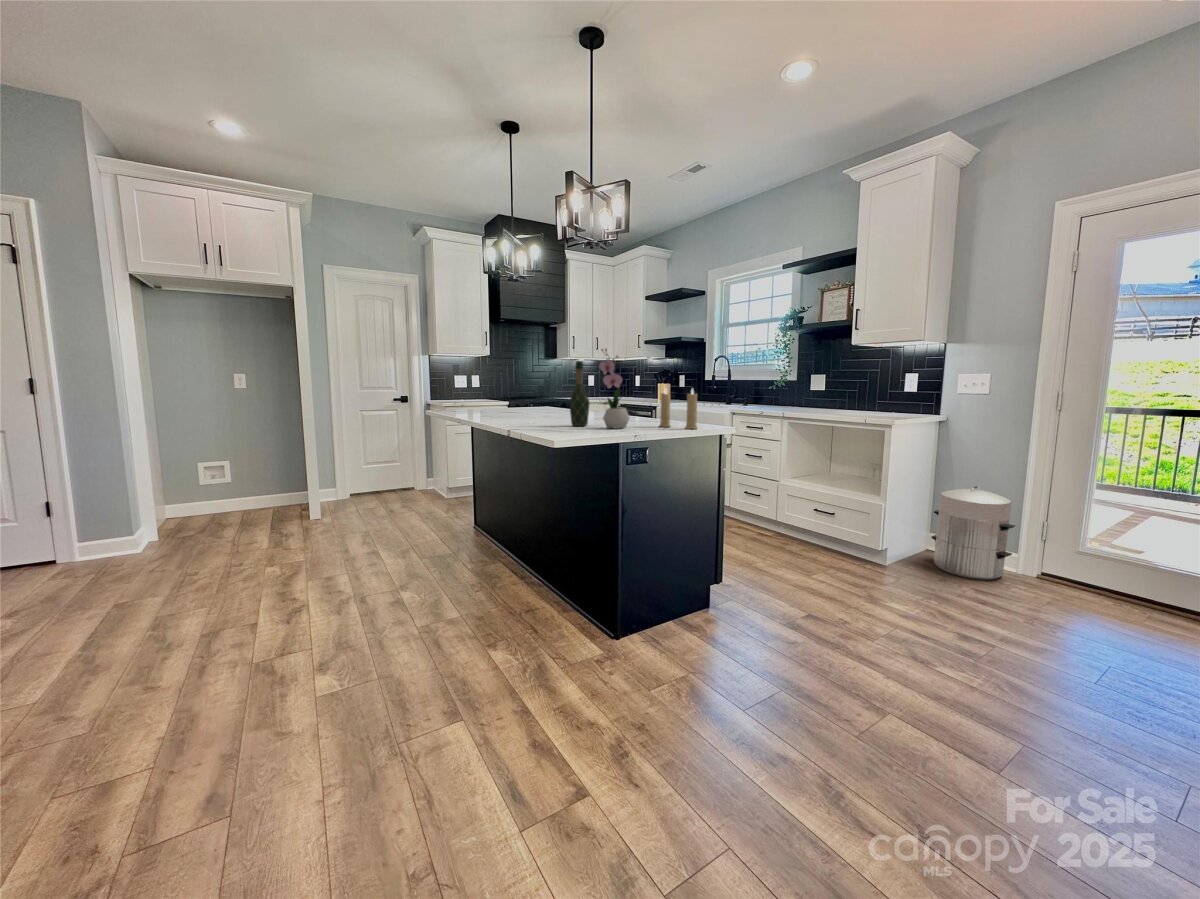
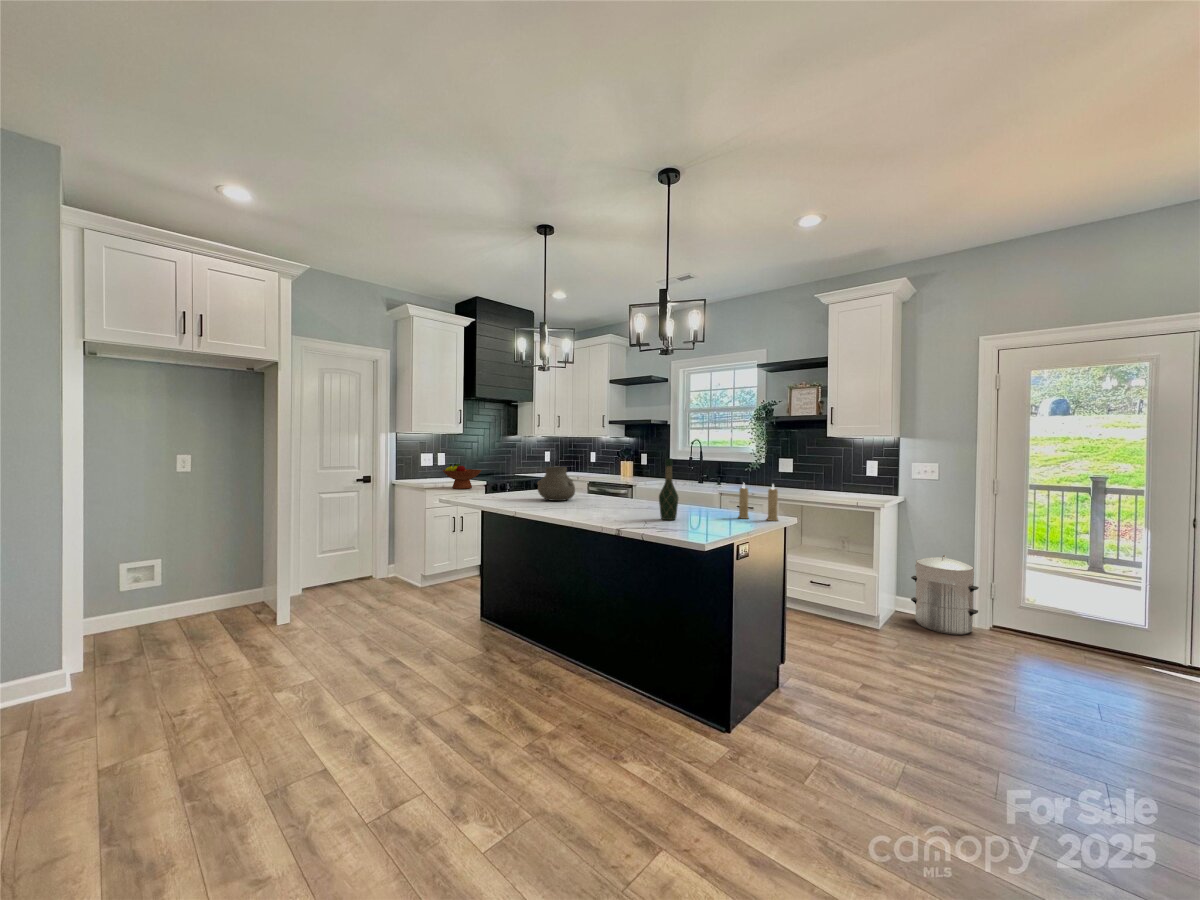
flower arrangement: present [599,349,630,429] -> none [698,449,723,523]
vase: none [505,380,544,414] -> present [537,467,575,501]
fruit bowl: none [452,382,490,407] -> present [443,464,482,489]

